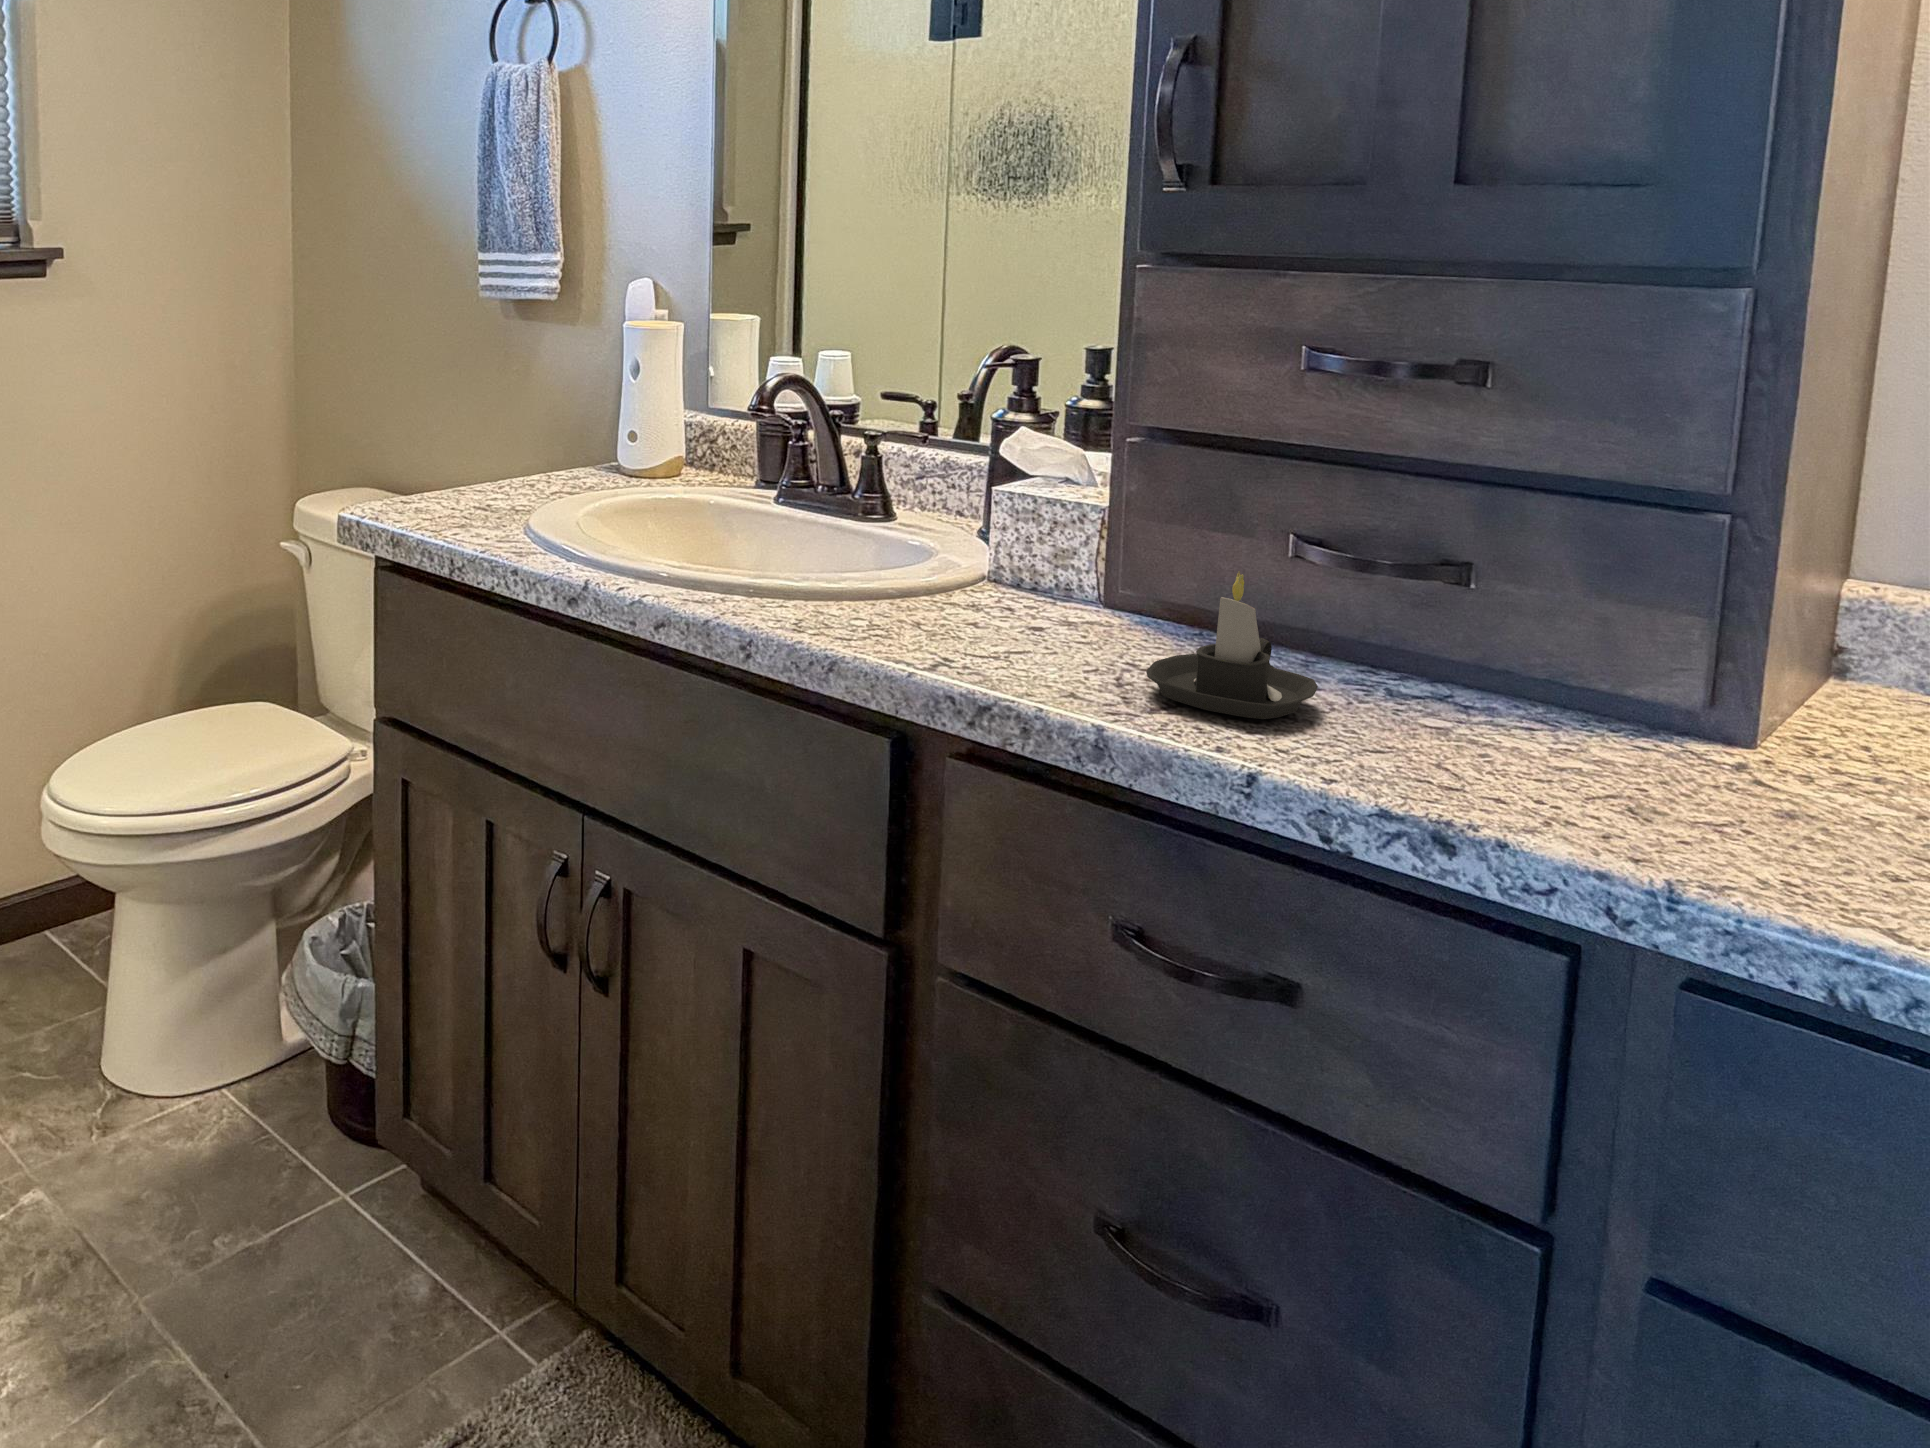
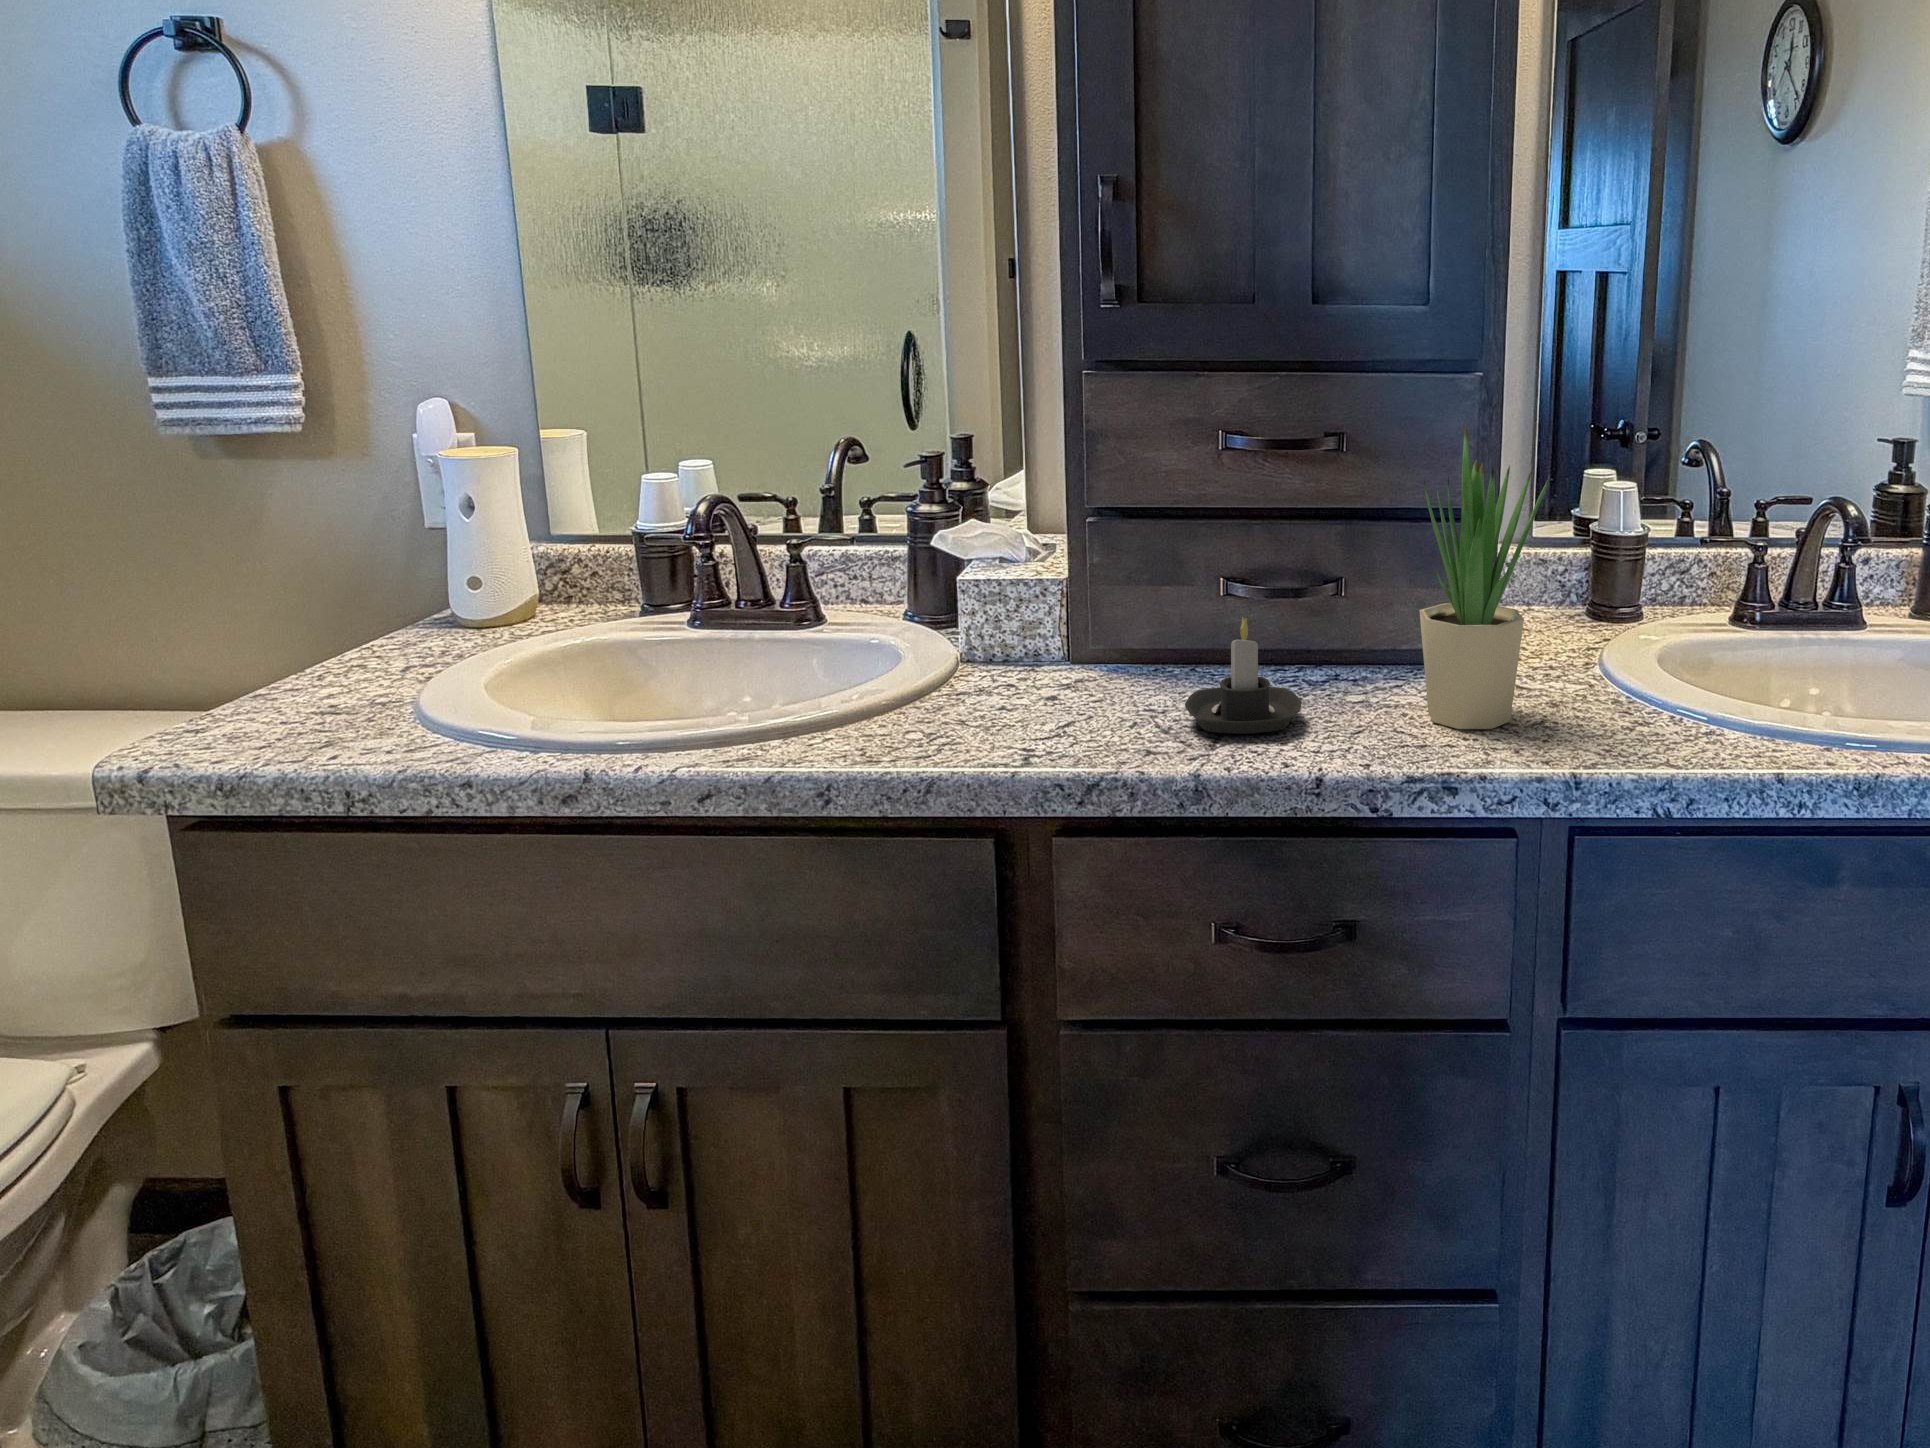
potted plant: none [1507,355,1763,811] -> present [1419,425,1550,729]

